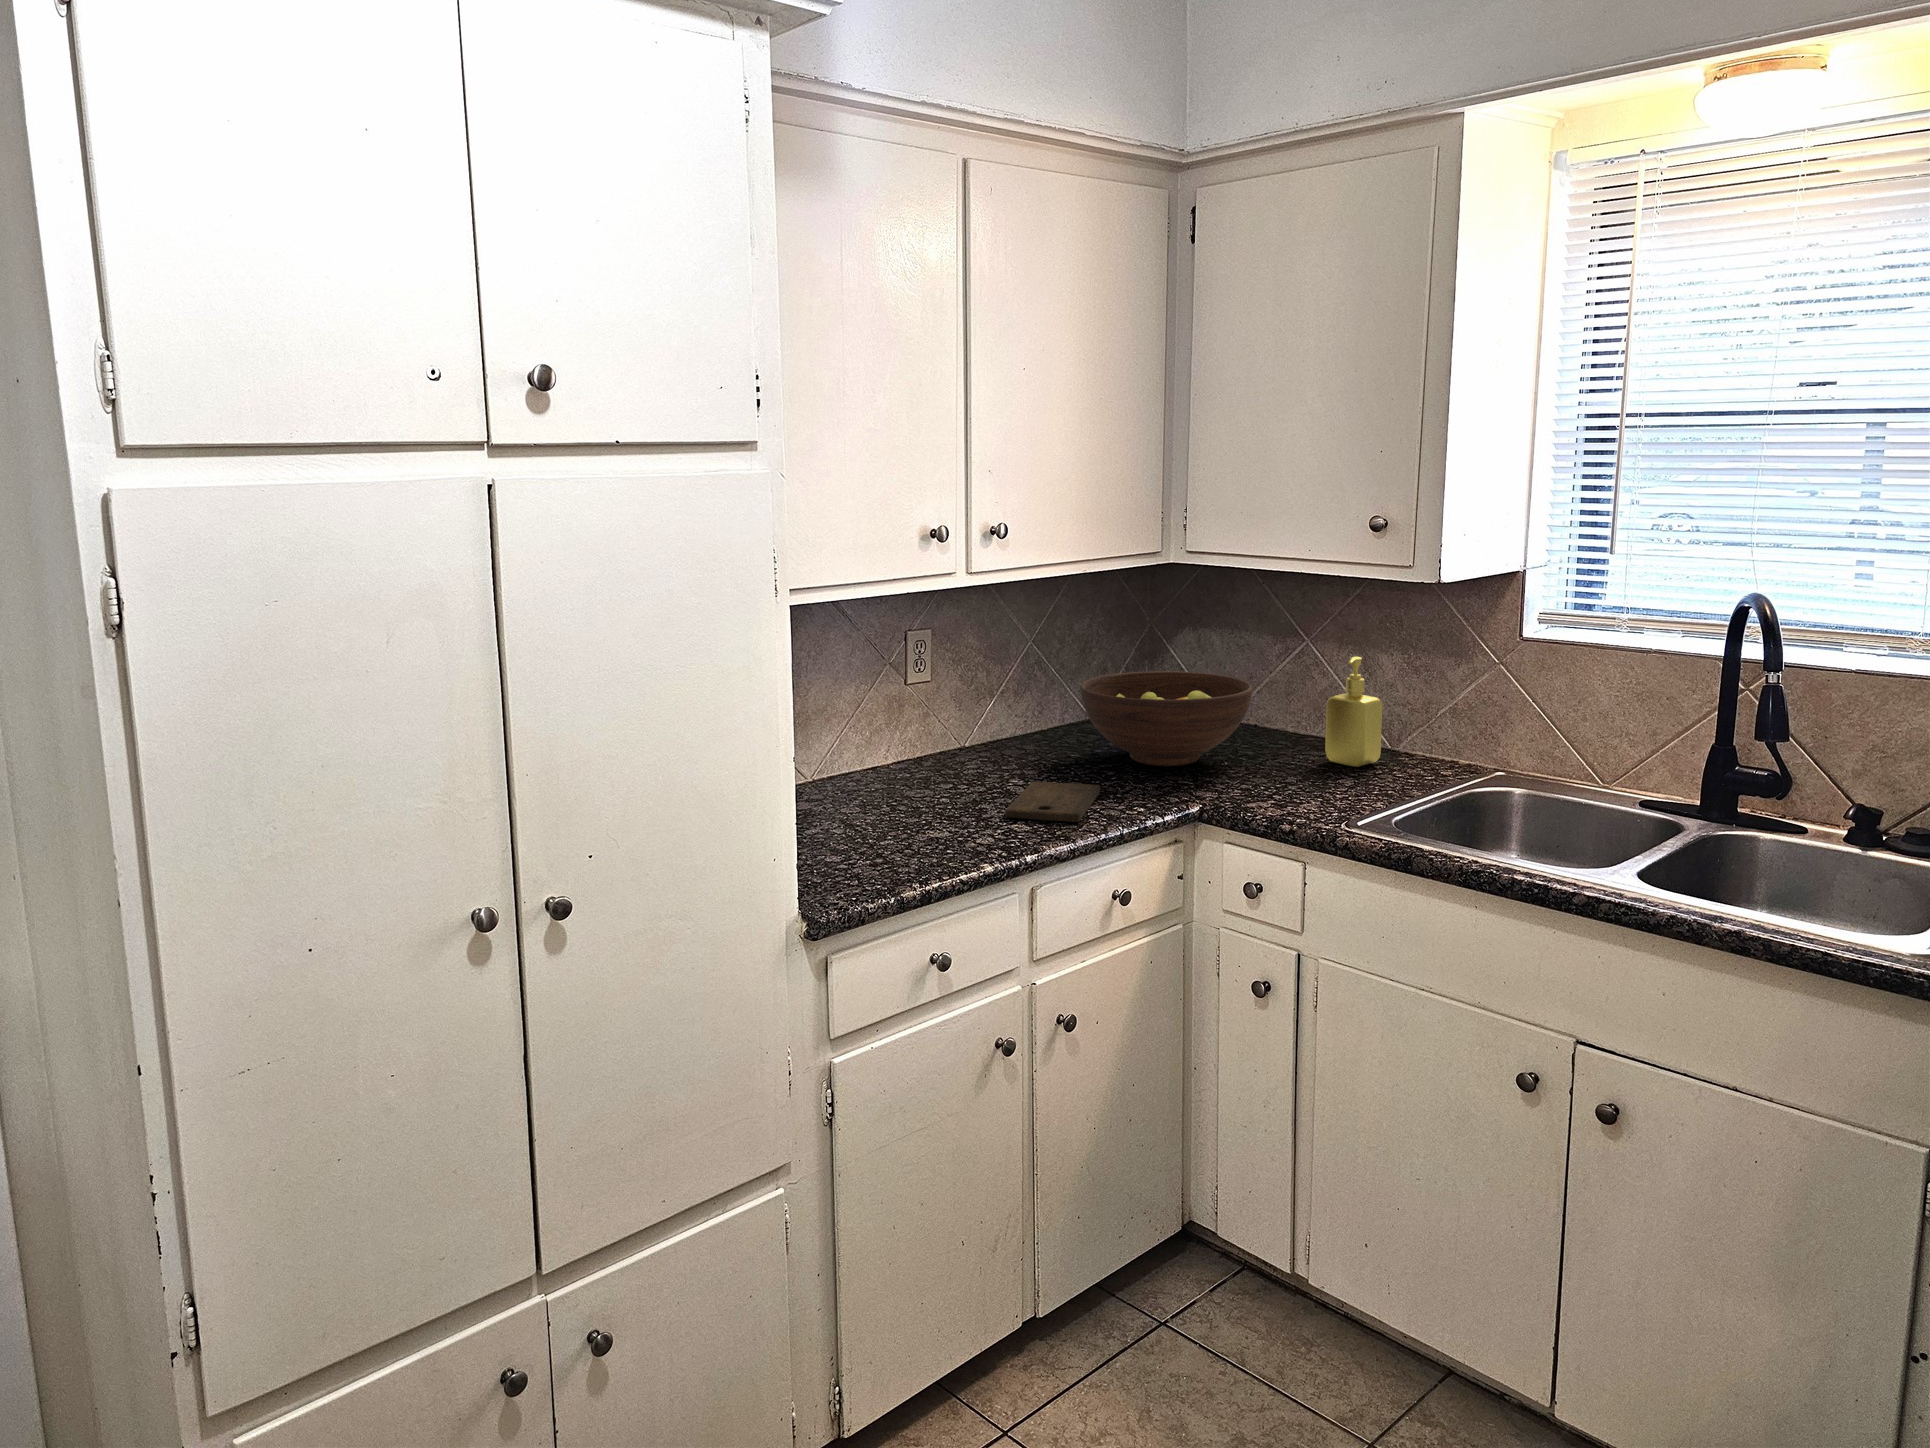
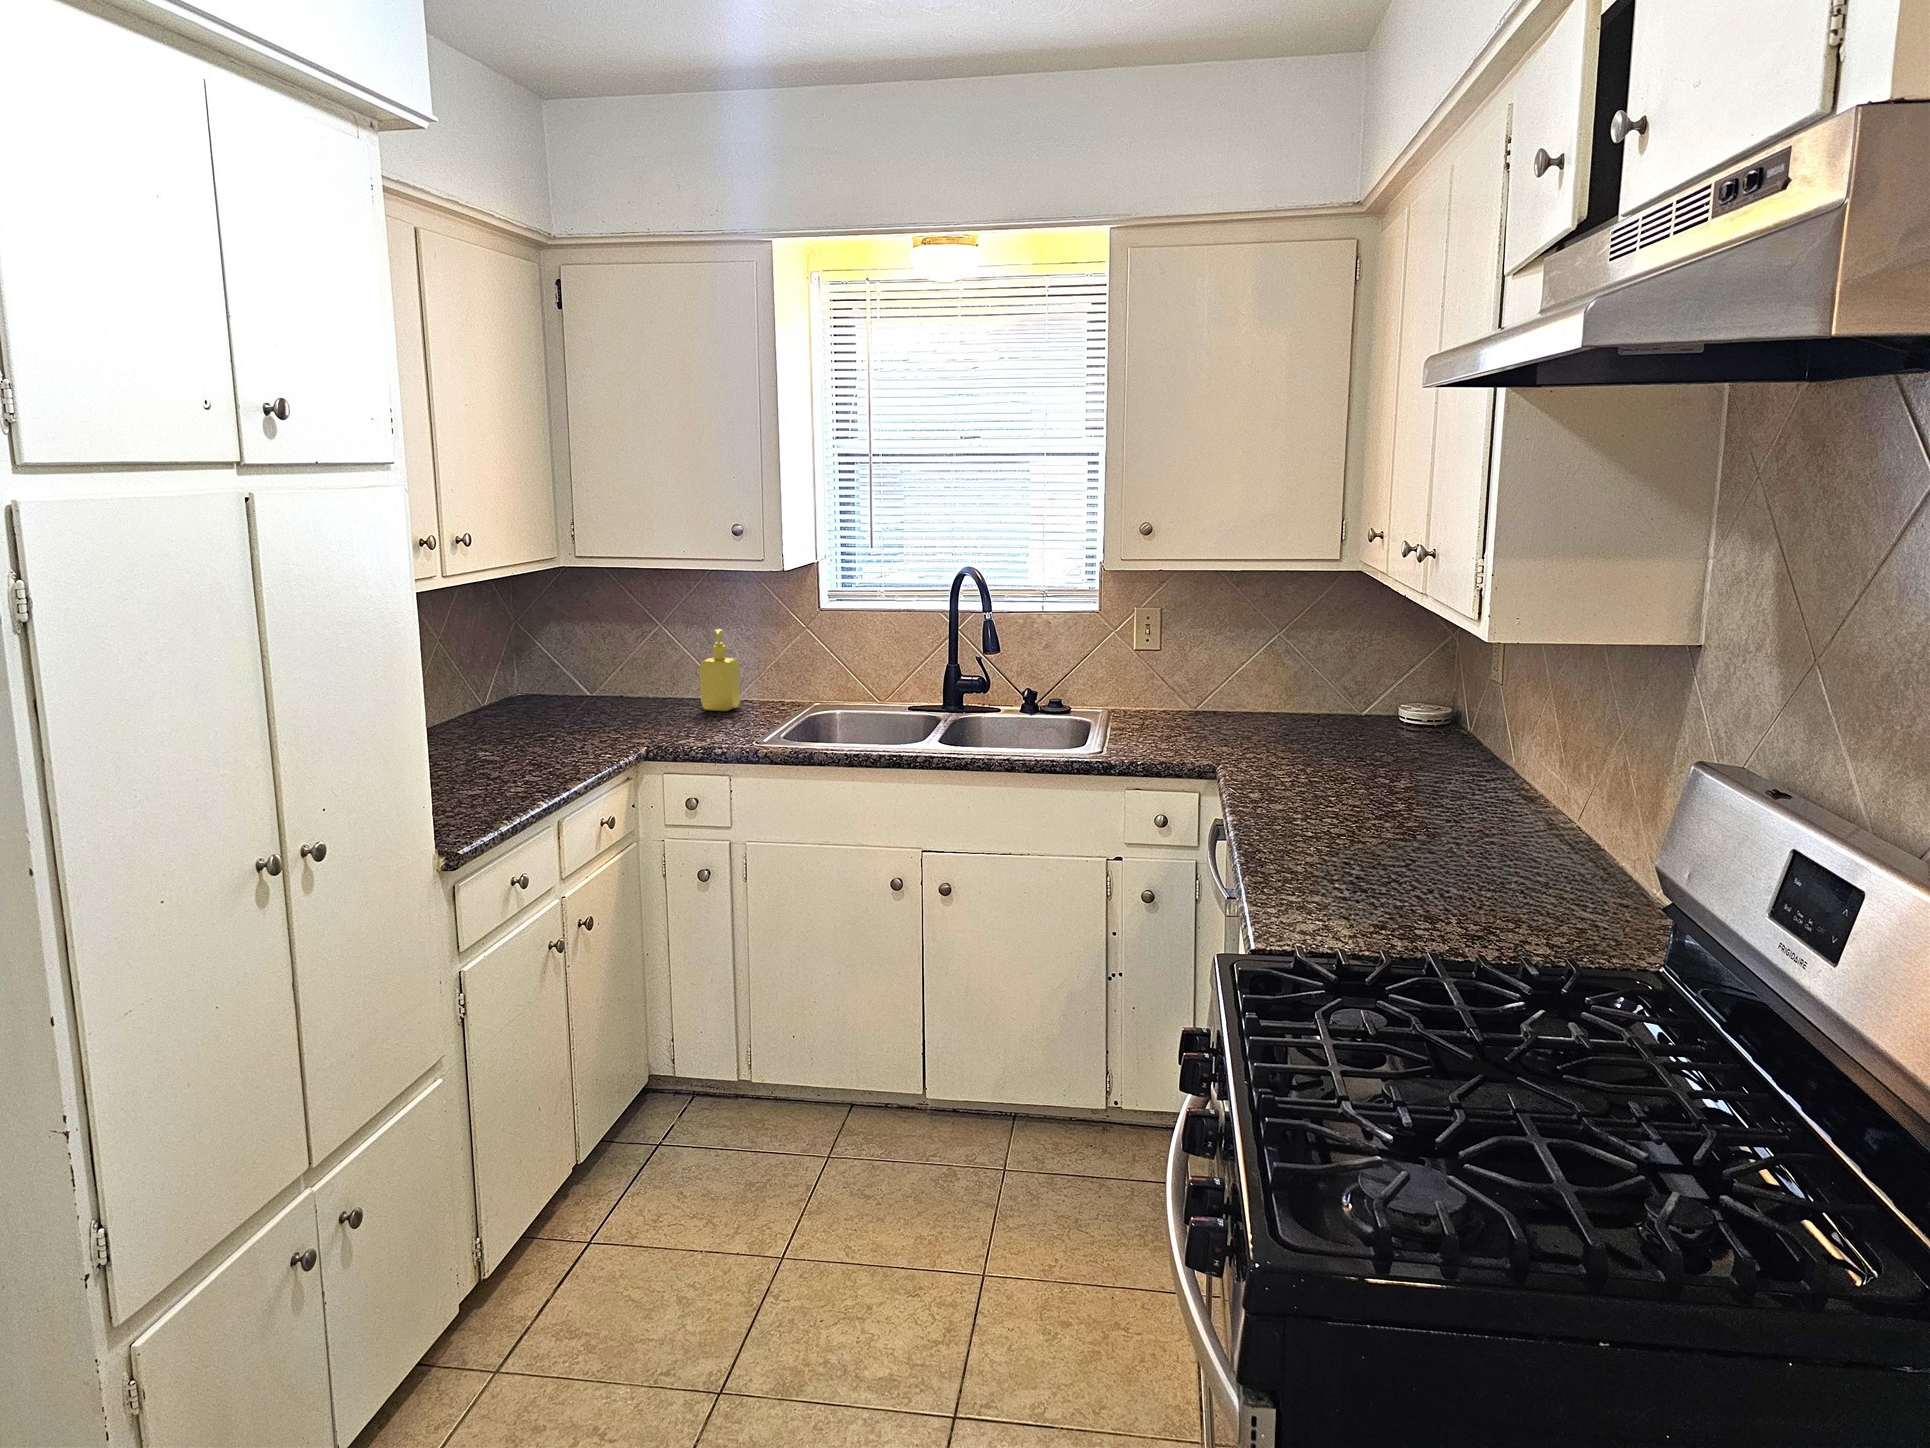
fruit bowl: present [1080,671,1252,766] -> none [510,652,651,728]
cutting board: present [1006,781,1100,822] -> none [505,743,574,773]

